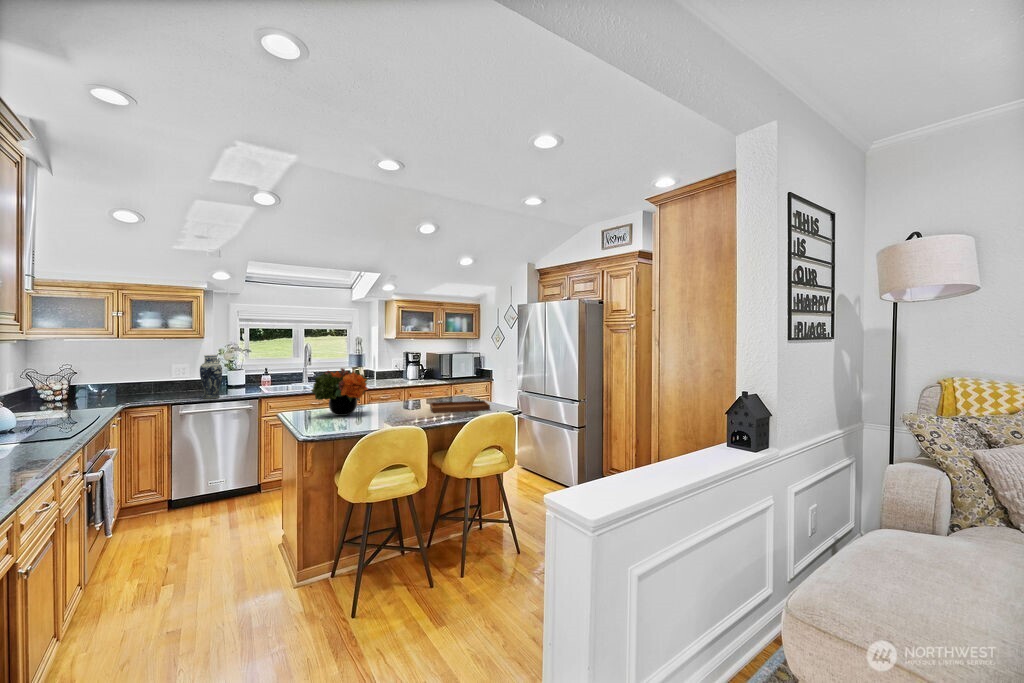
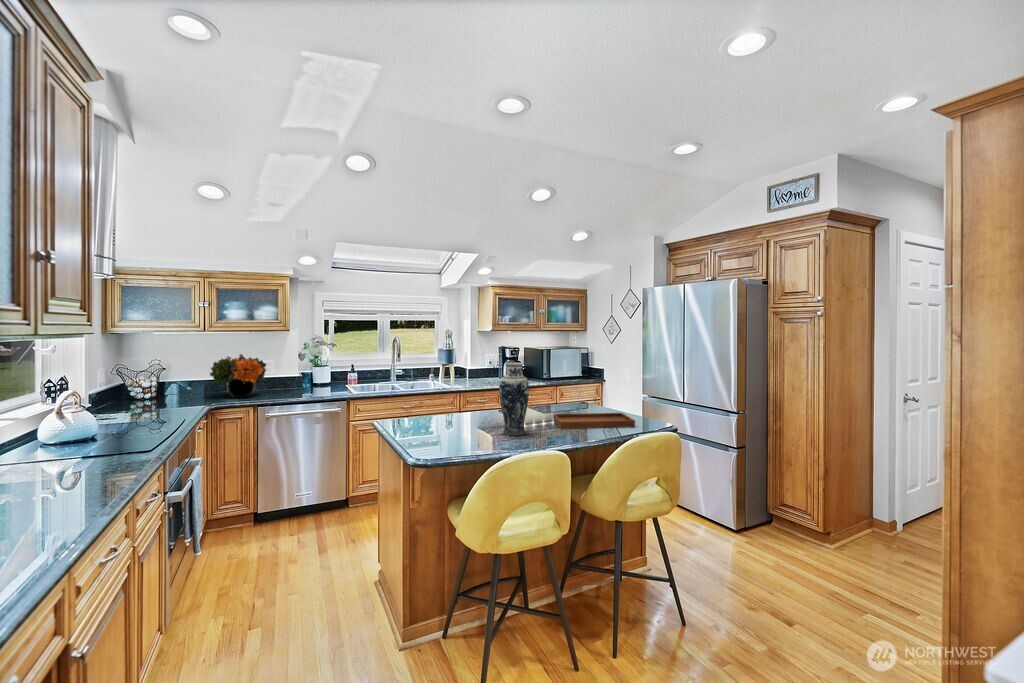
vase: present [200,355,222,399] -> present [499,362,529,435]
flower arrangement: present [311,368,368,416] -> present [210,354,266,397]

